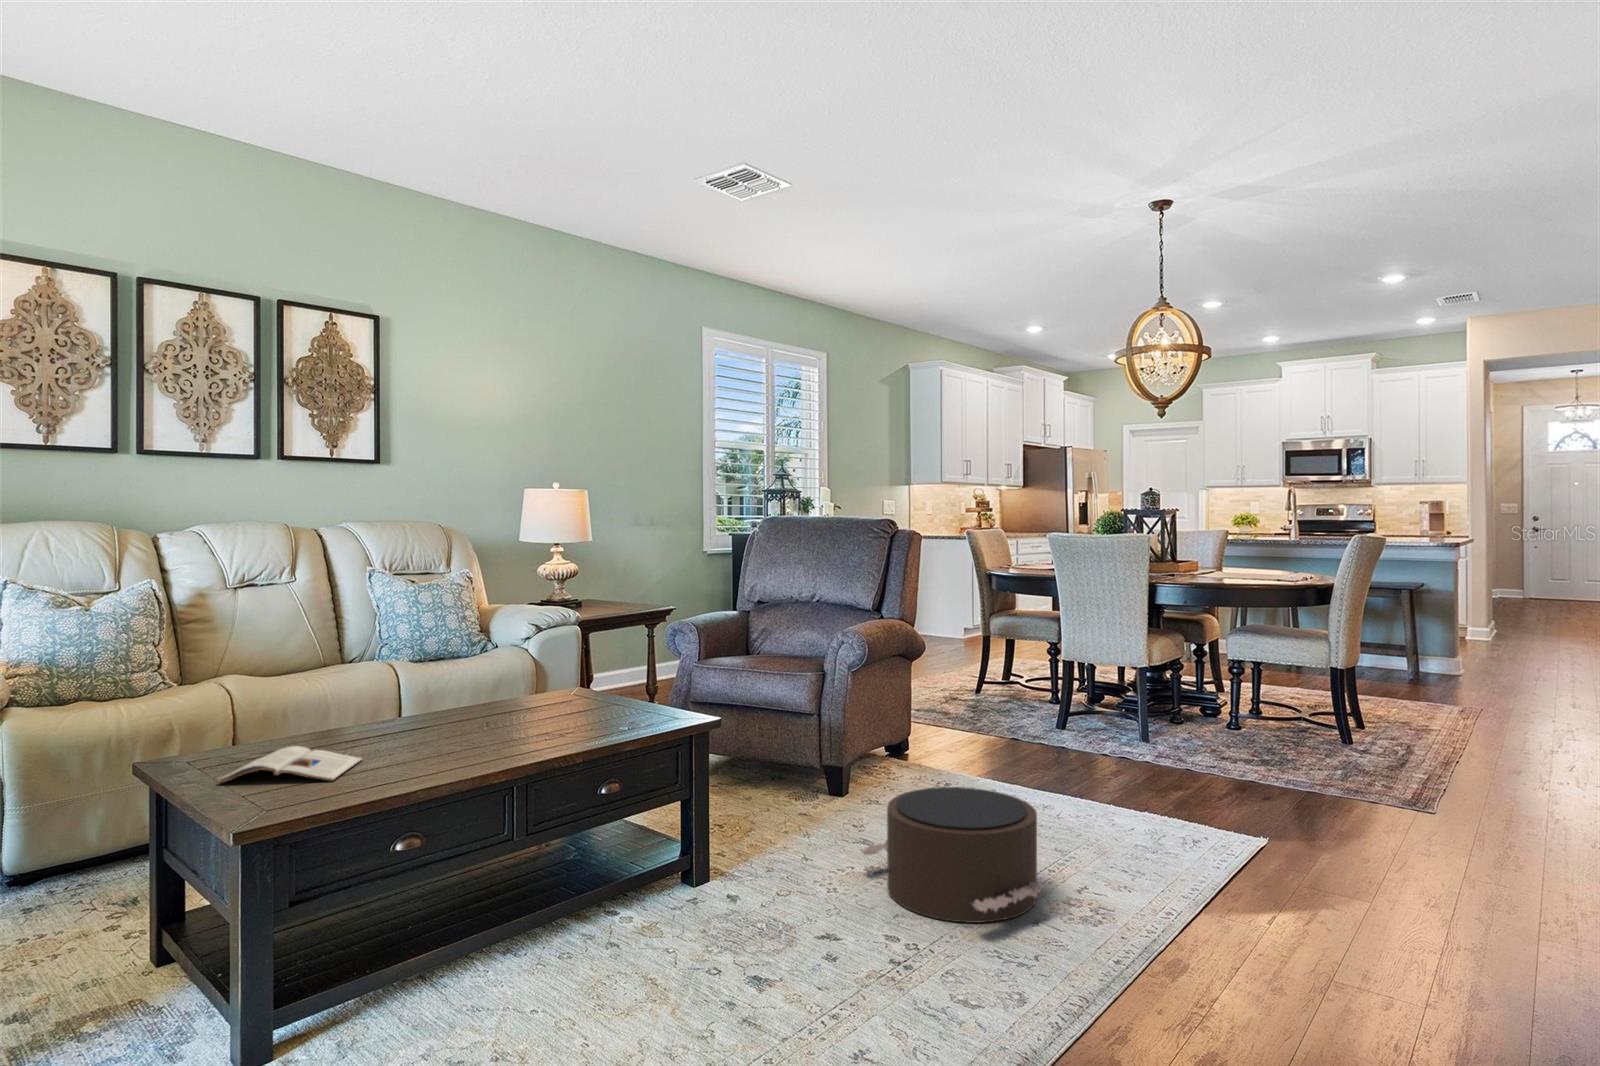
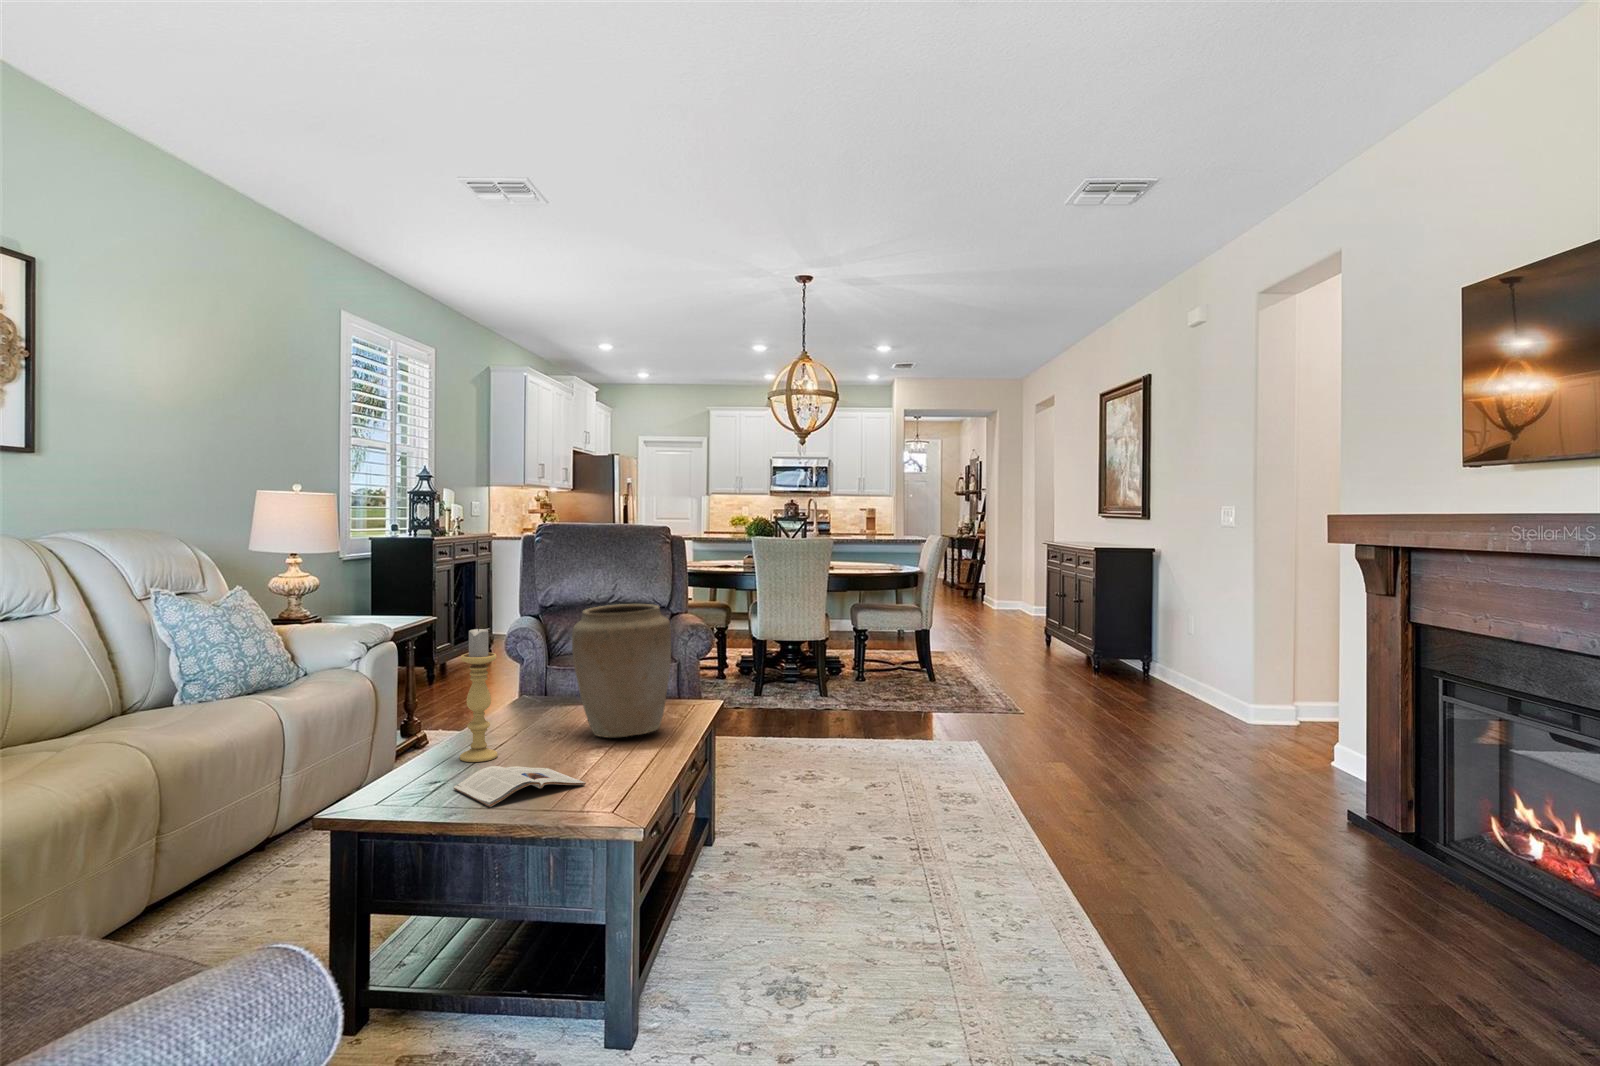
vase: none [471,594,583,740] -> present [572,604,671,738]
candle holder: none [345,607,384,742] -> present [460,627,498,762]
pouf: present [861,787,1046,923] -> none [812,730,951,820]

